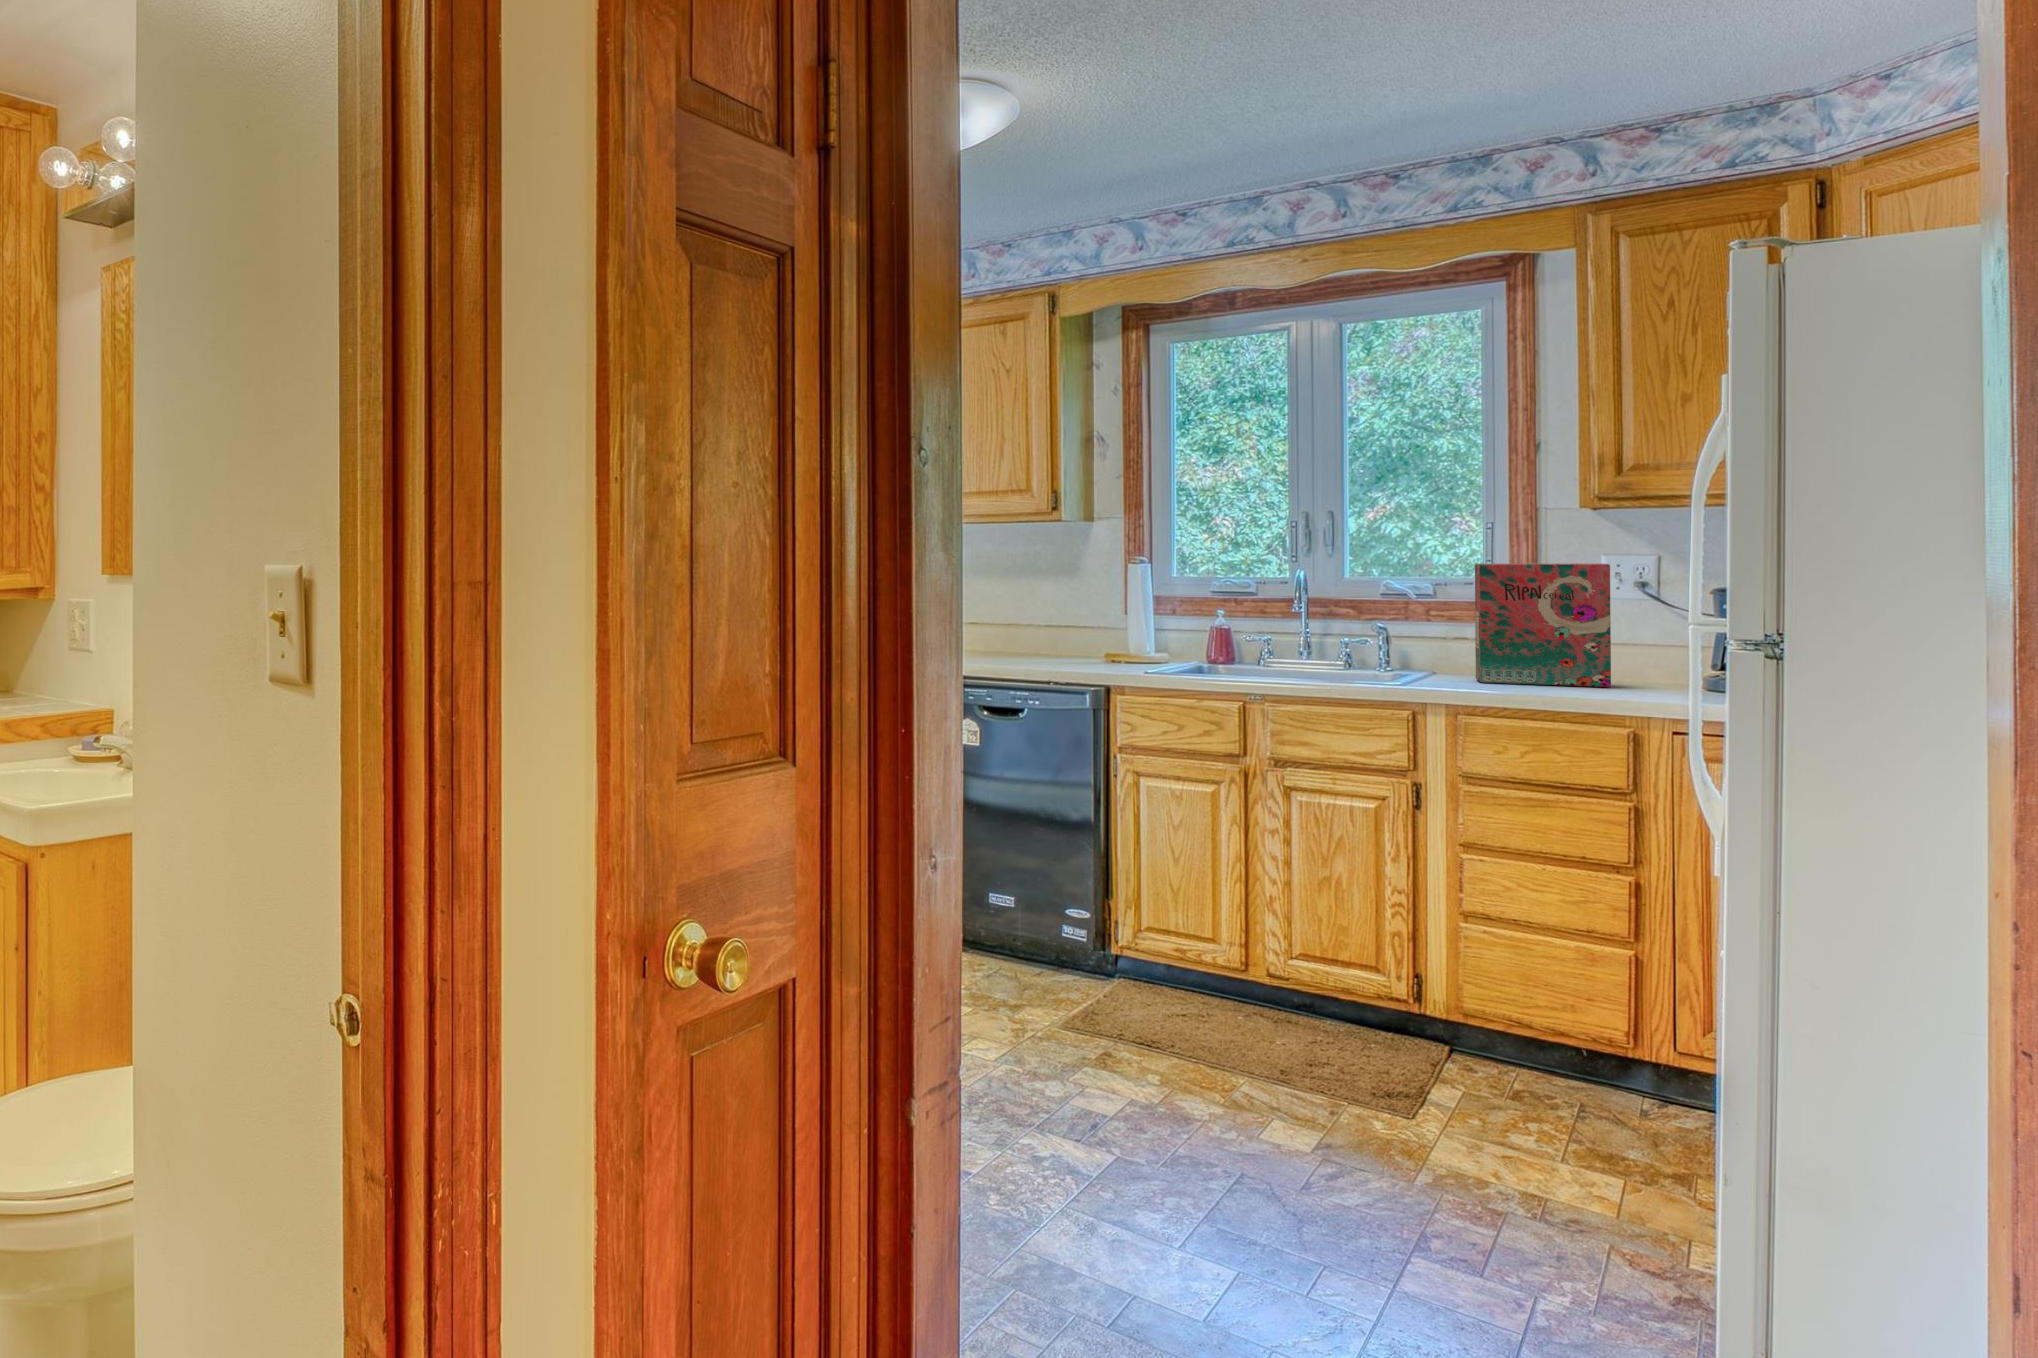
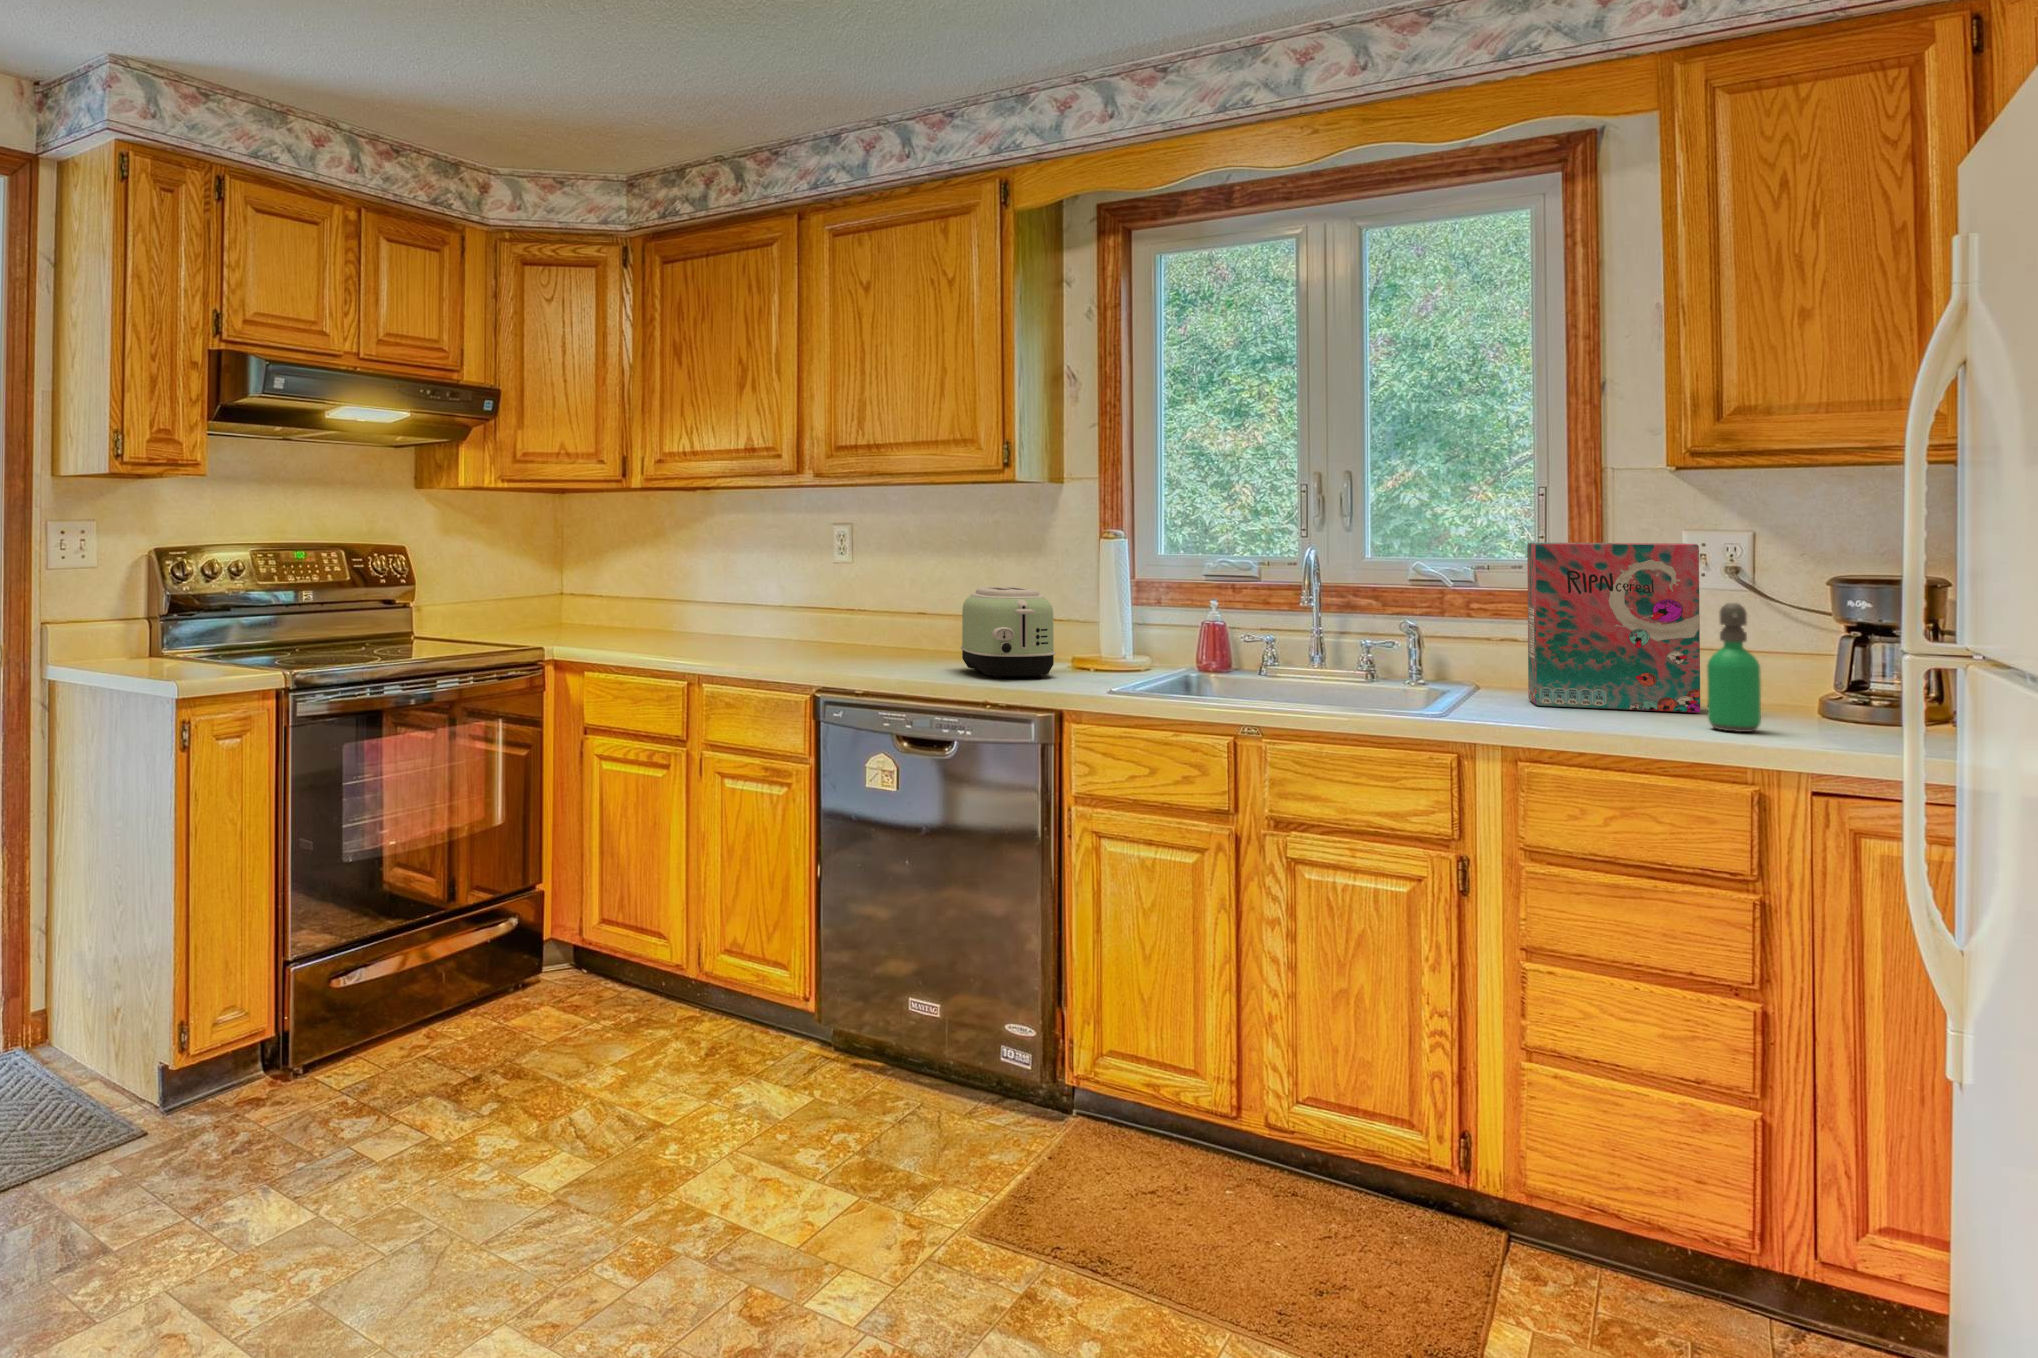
toaster: none [1020,599,1097,665] -> present [961,587,1056,678]
soap dispenser: none [1607,606,1648,696] -> present [1707,603,1761,732]

